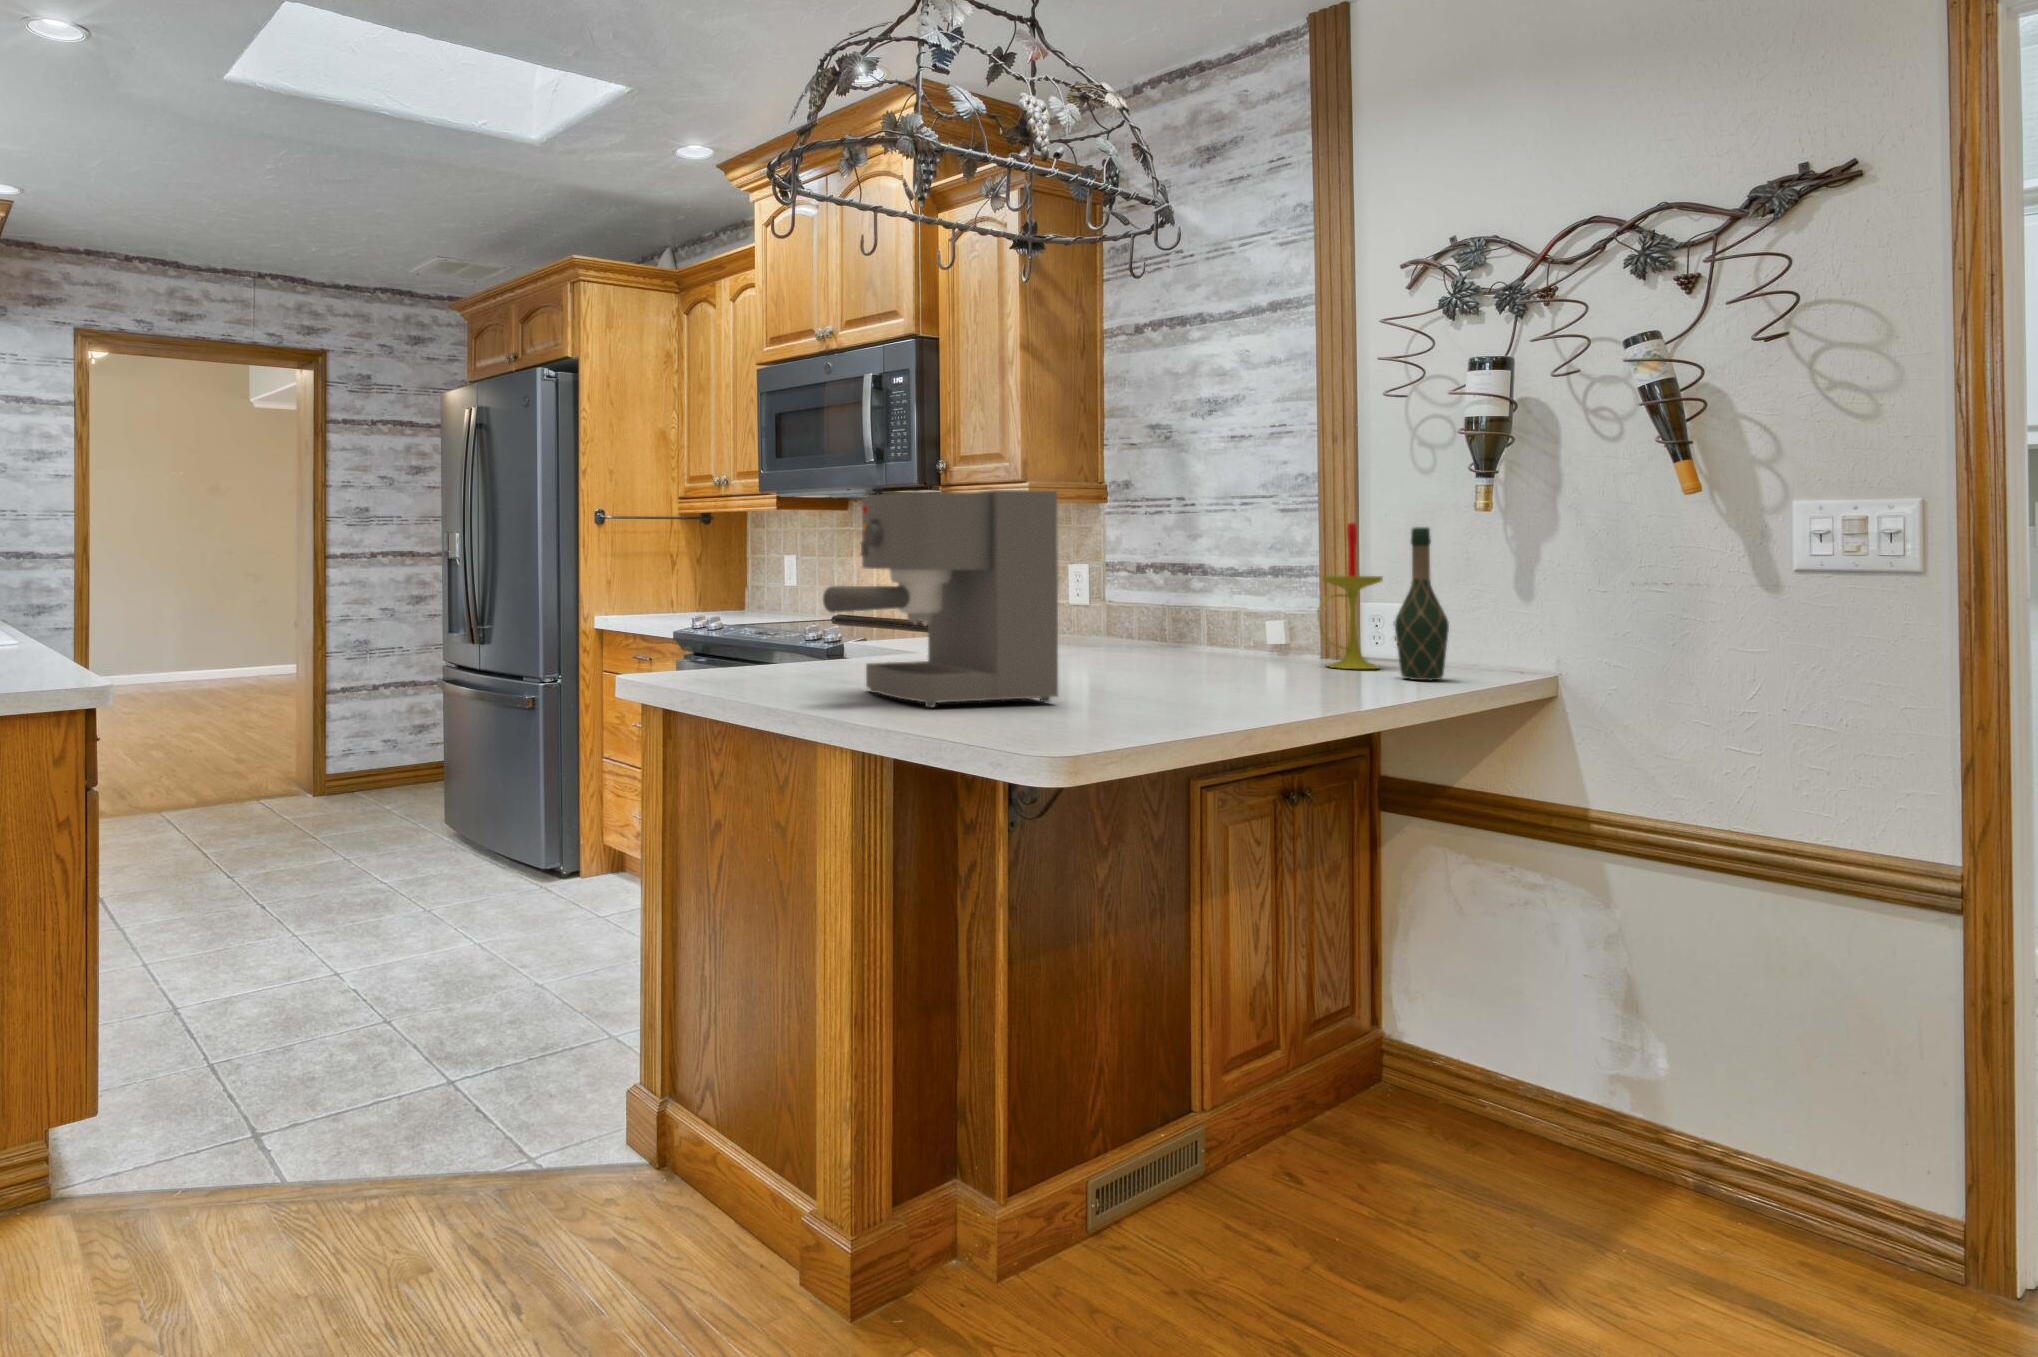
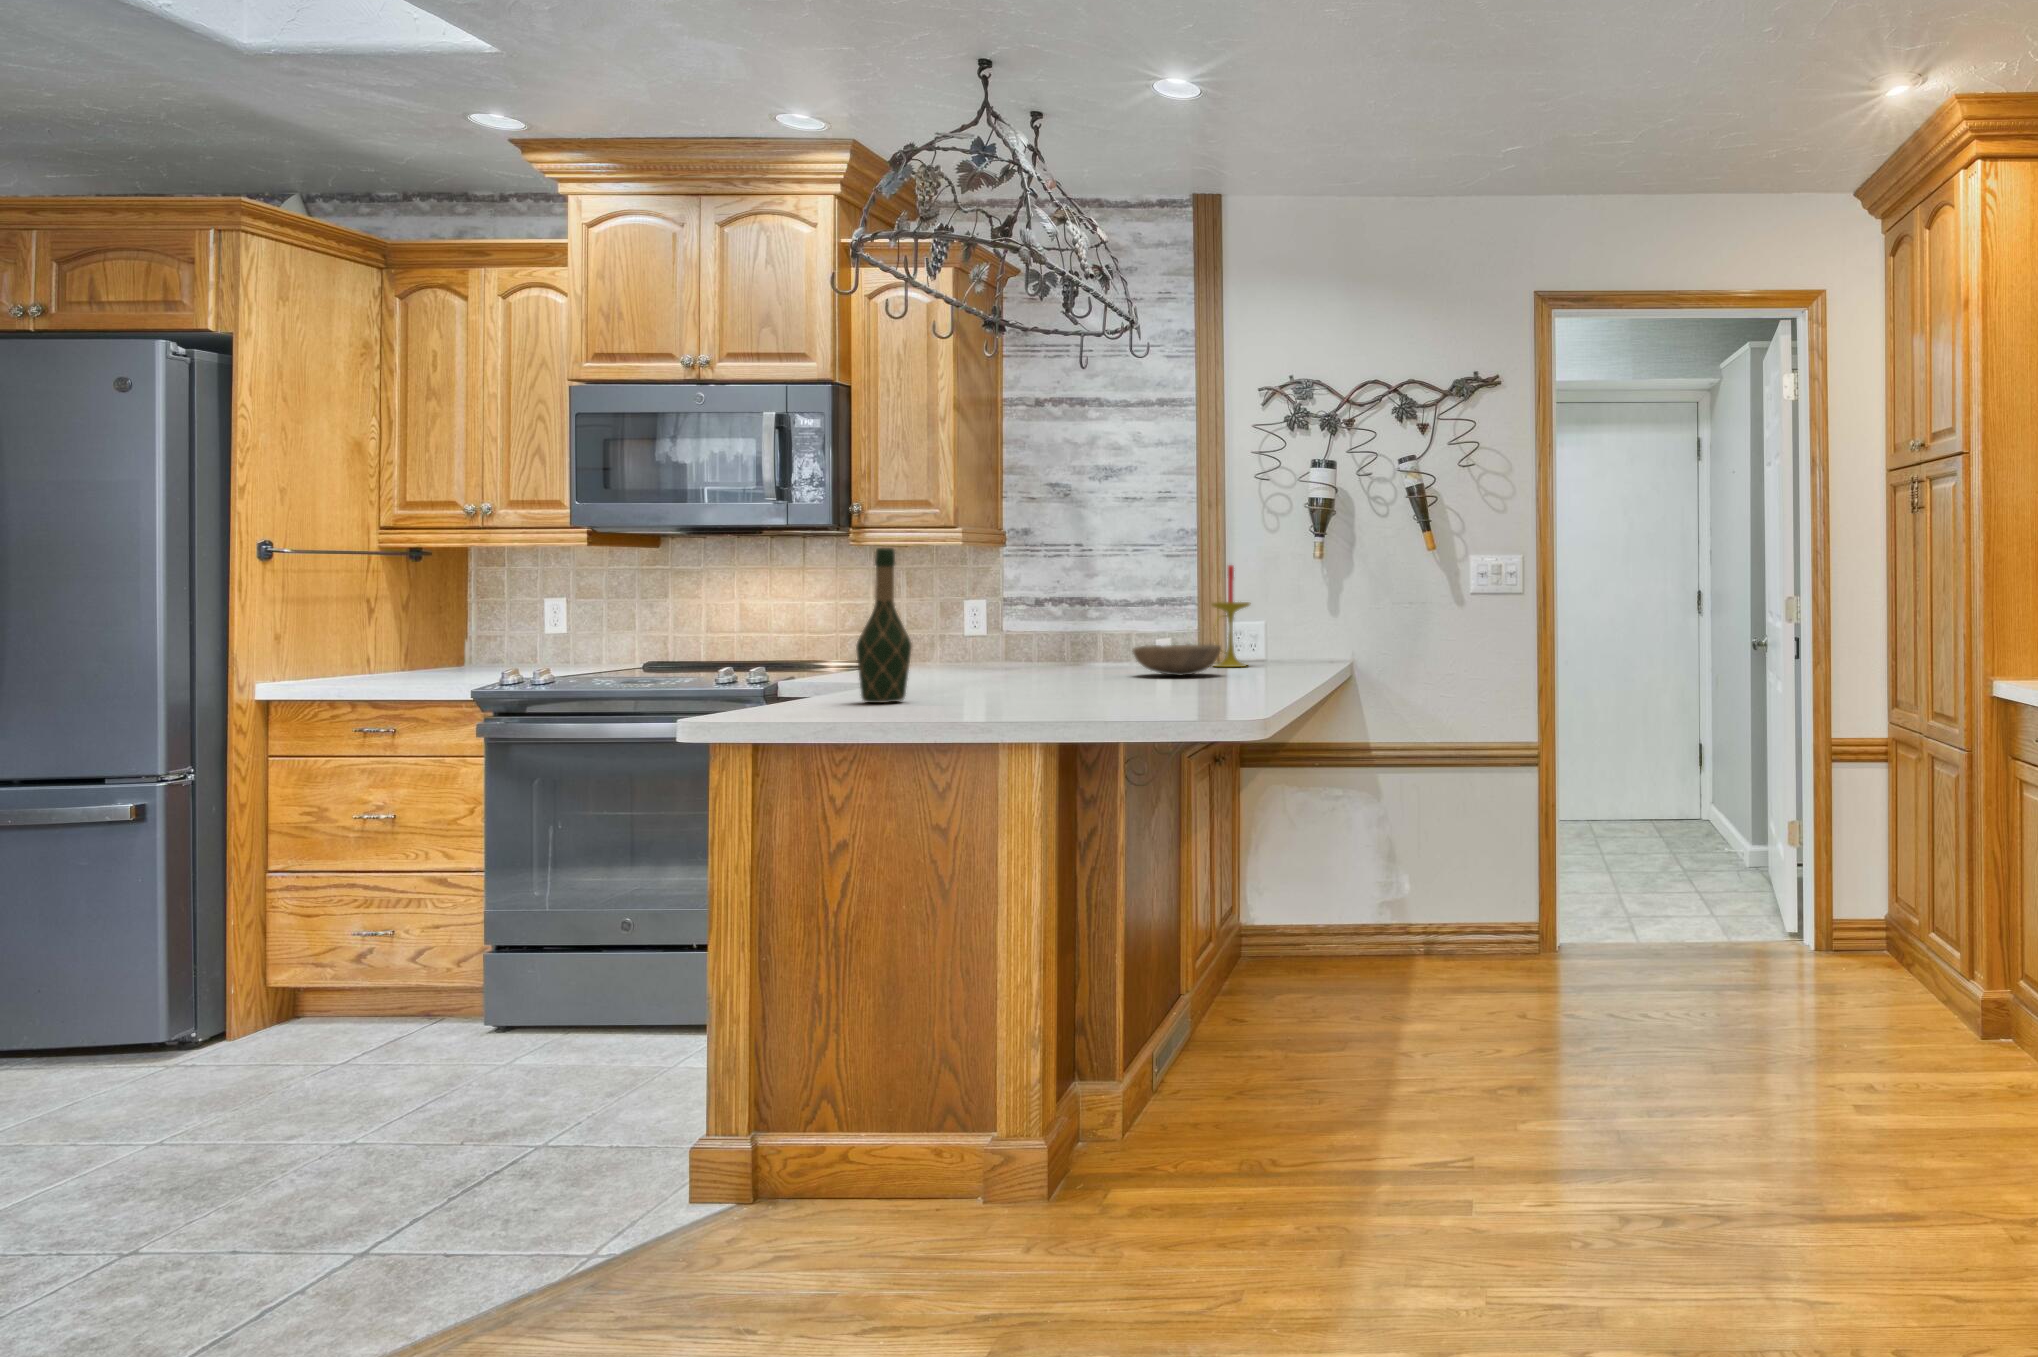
coffee maker: present [823,490,1058,707] -> none [976,531,1147,700]
wine bottle: present [1395,527,1449,680] -> present [856,548,912,703]
bowl: none [1152,634,1277,678] -> present [1132,644,1221,676]

